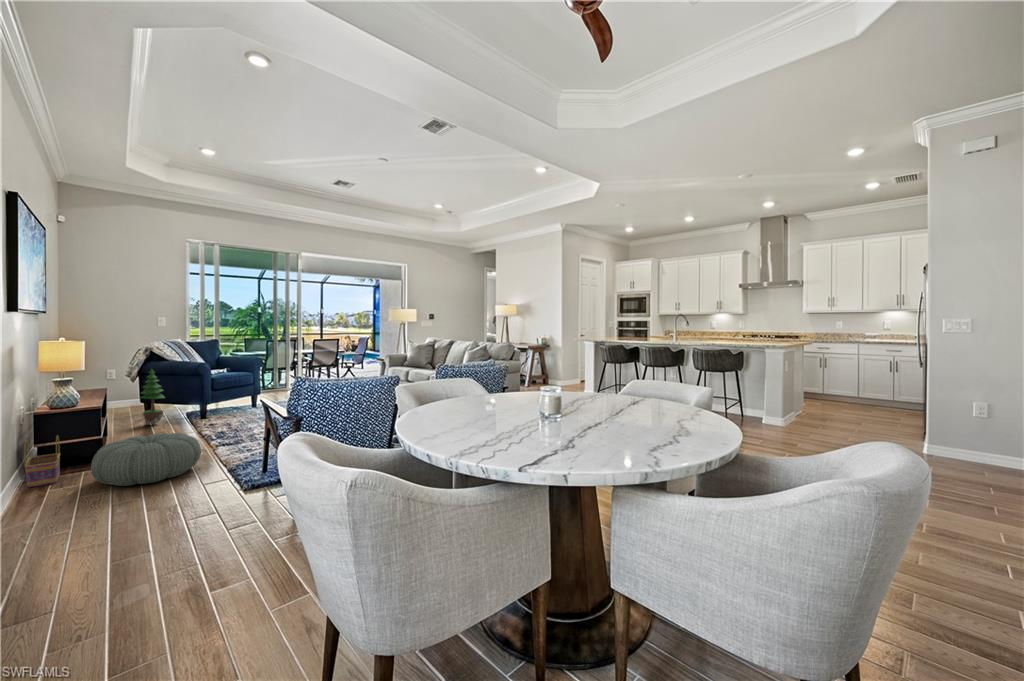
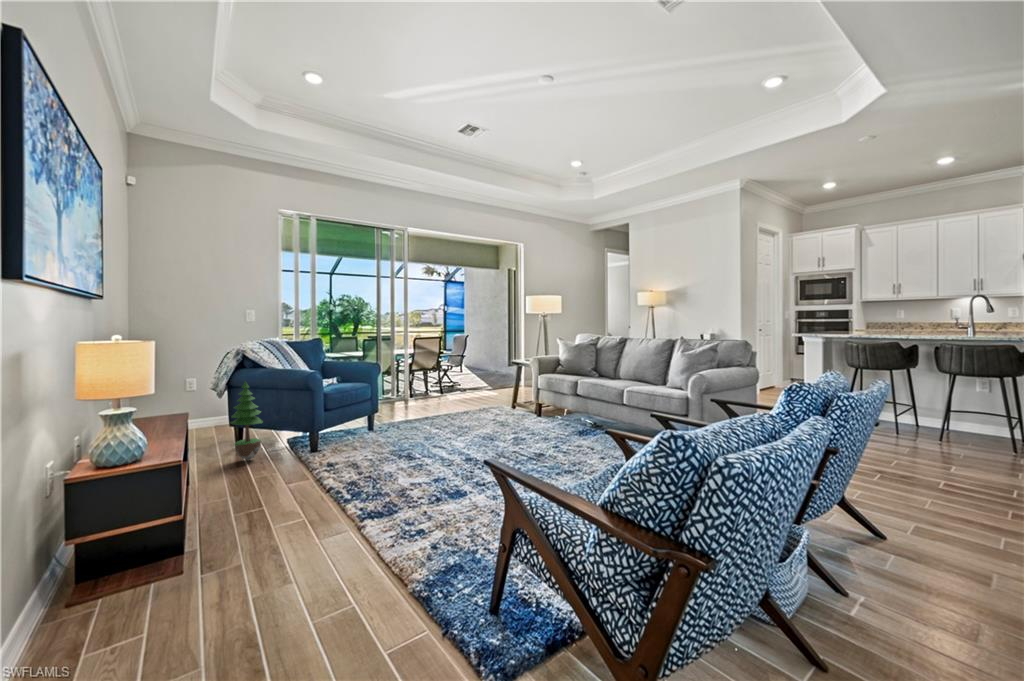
pouf: present [91,433,201,486] -> none [163,507,347,639]
basket: present [24,436,60,487] -> none [45,519,113,629]

